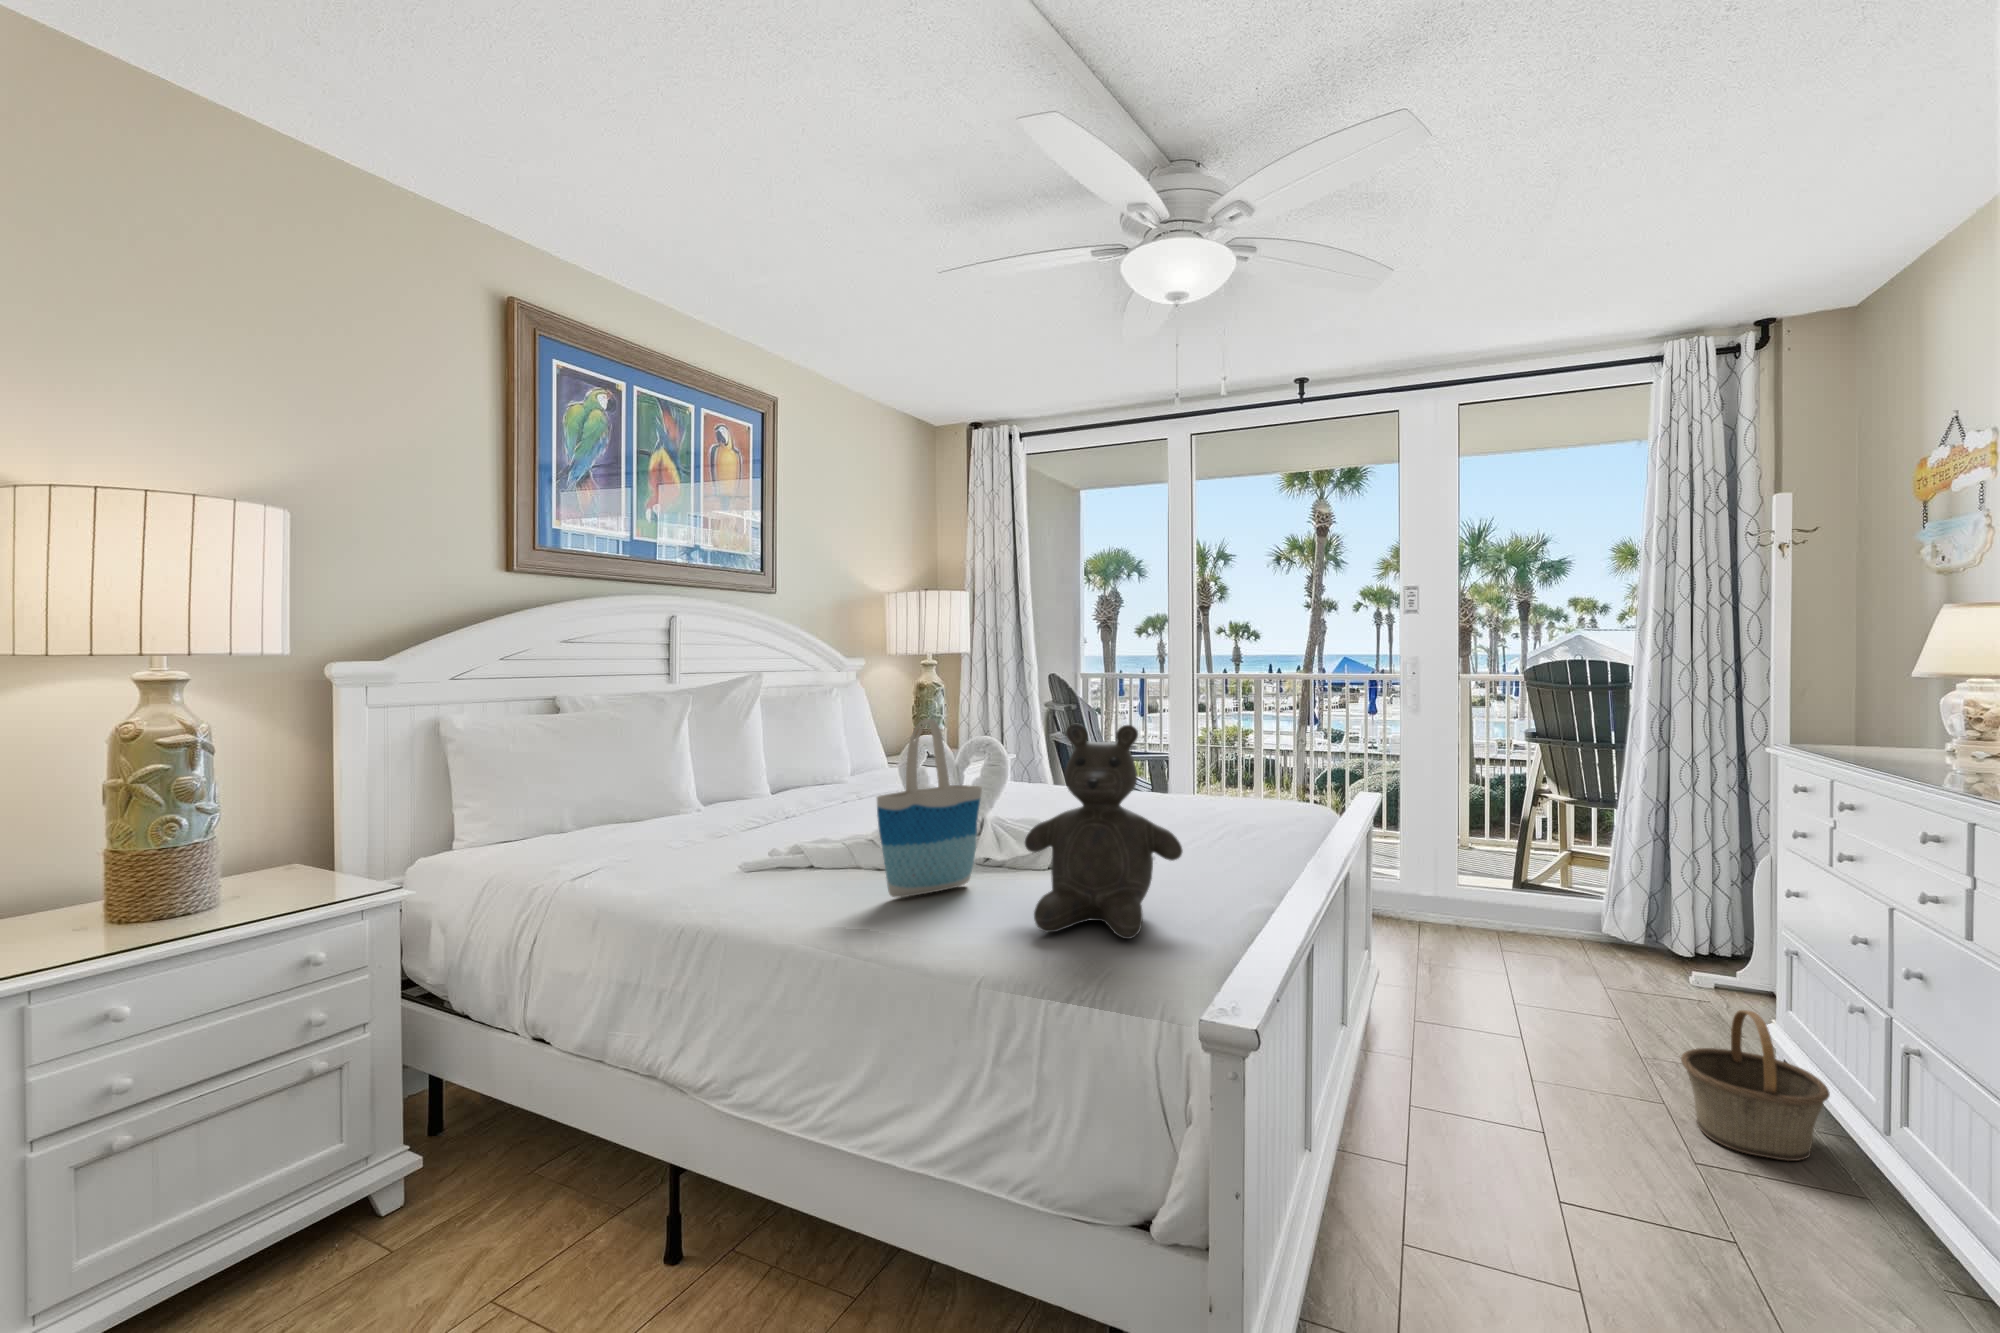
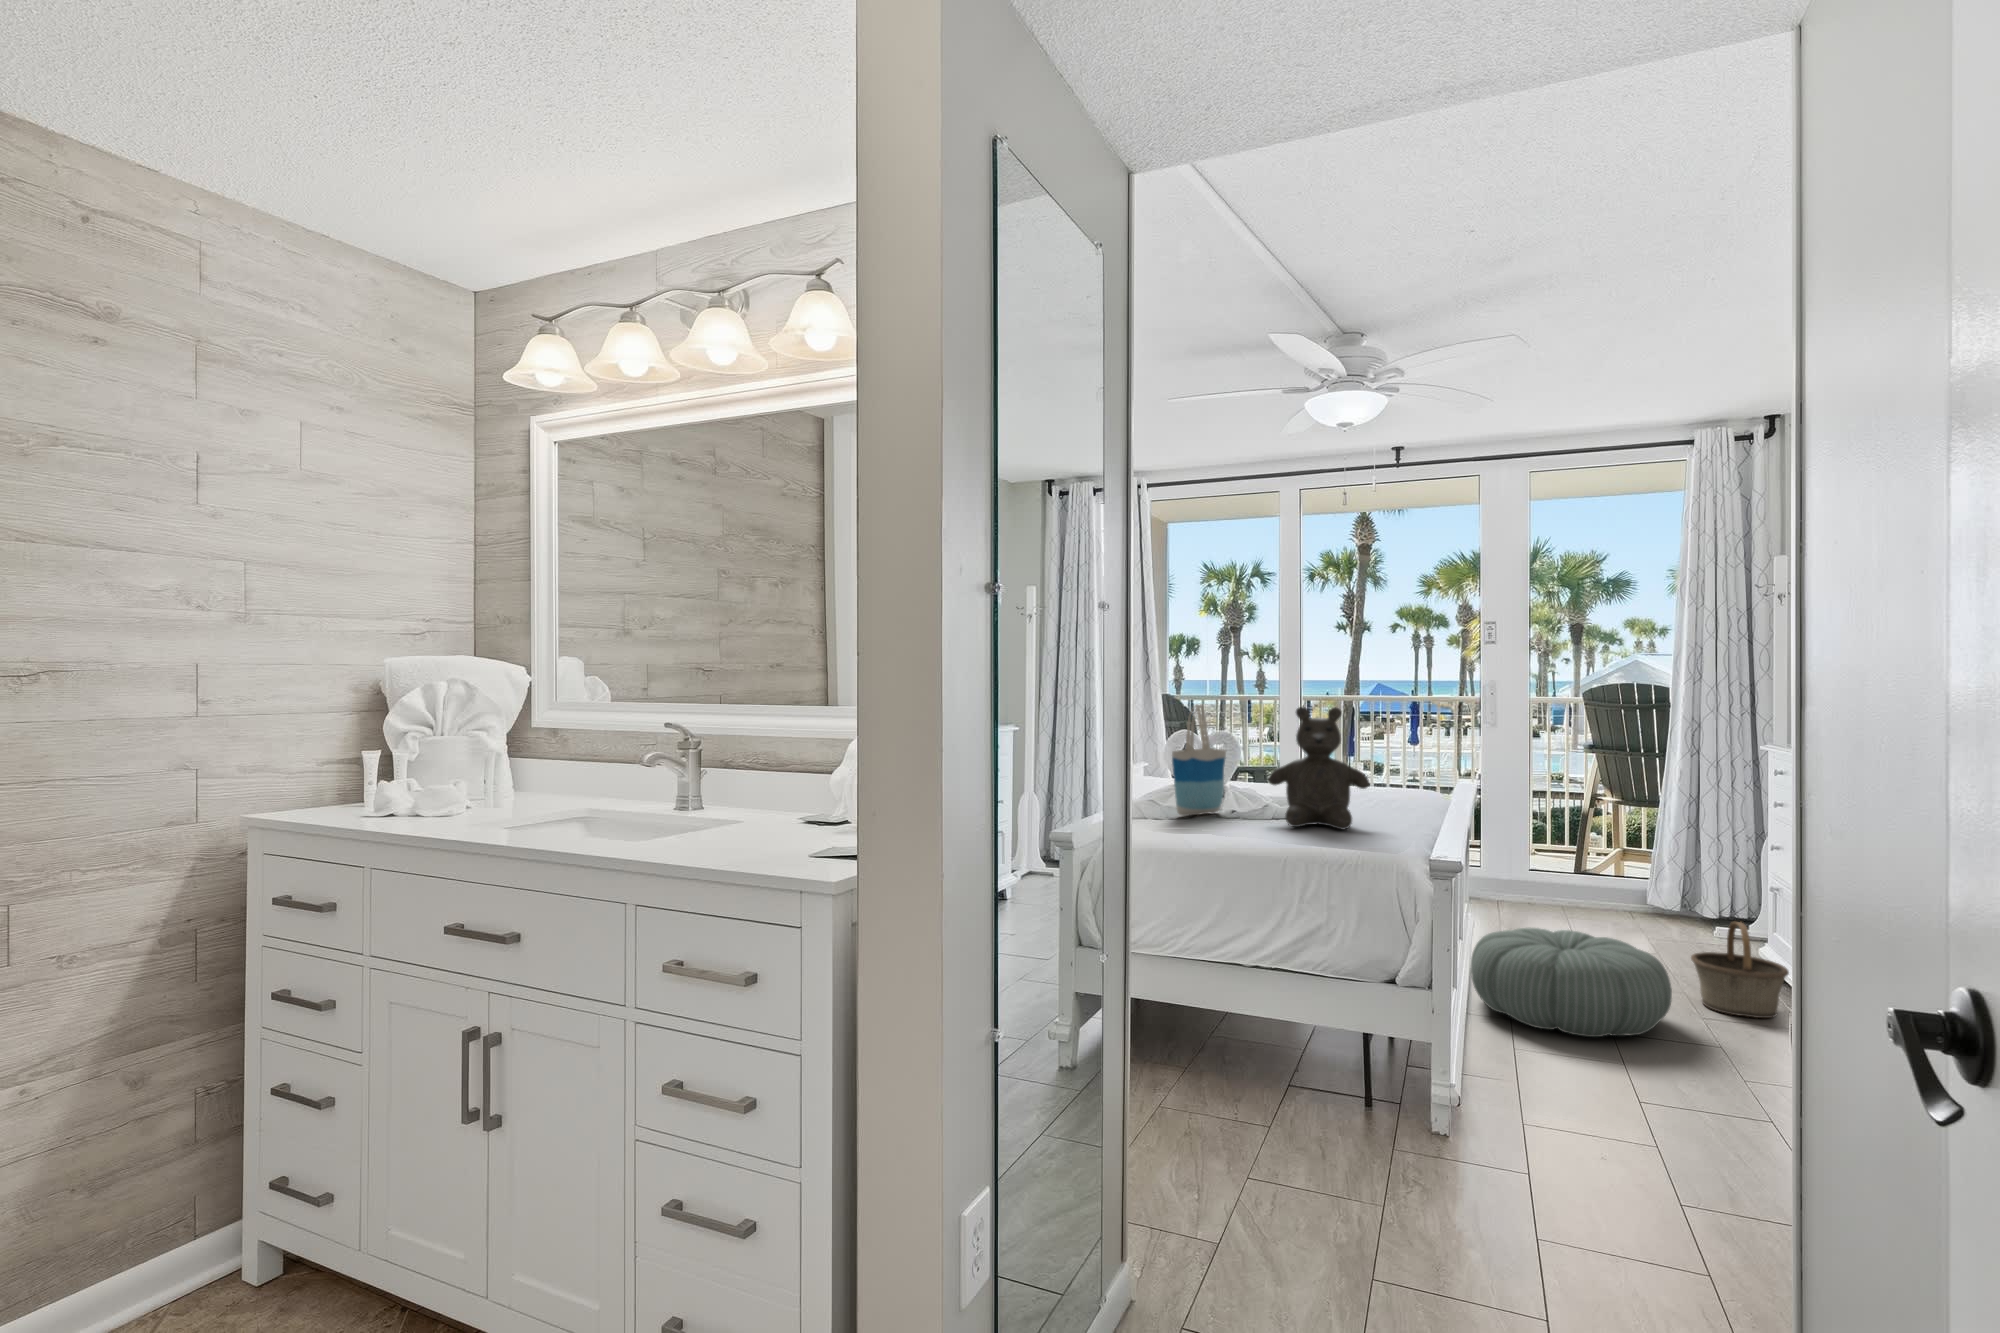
pouf: none [1368,1020,1664,1222] -> present [1471,928,1672,1037]

